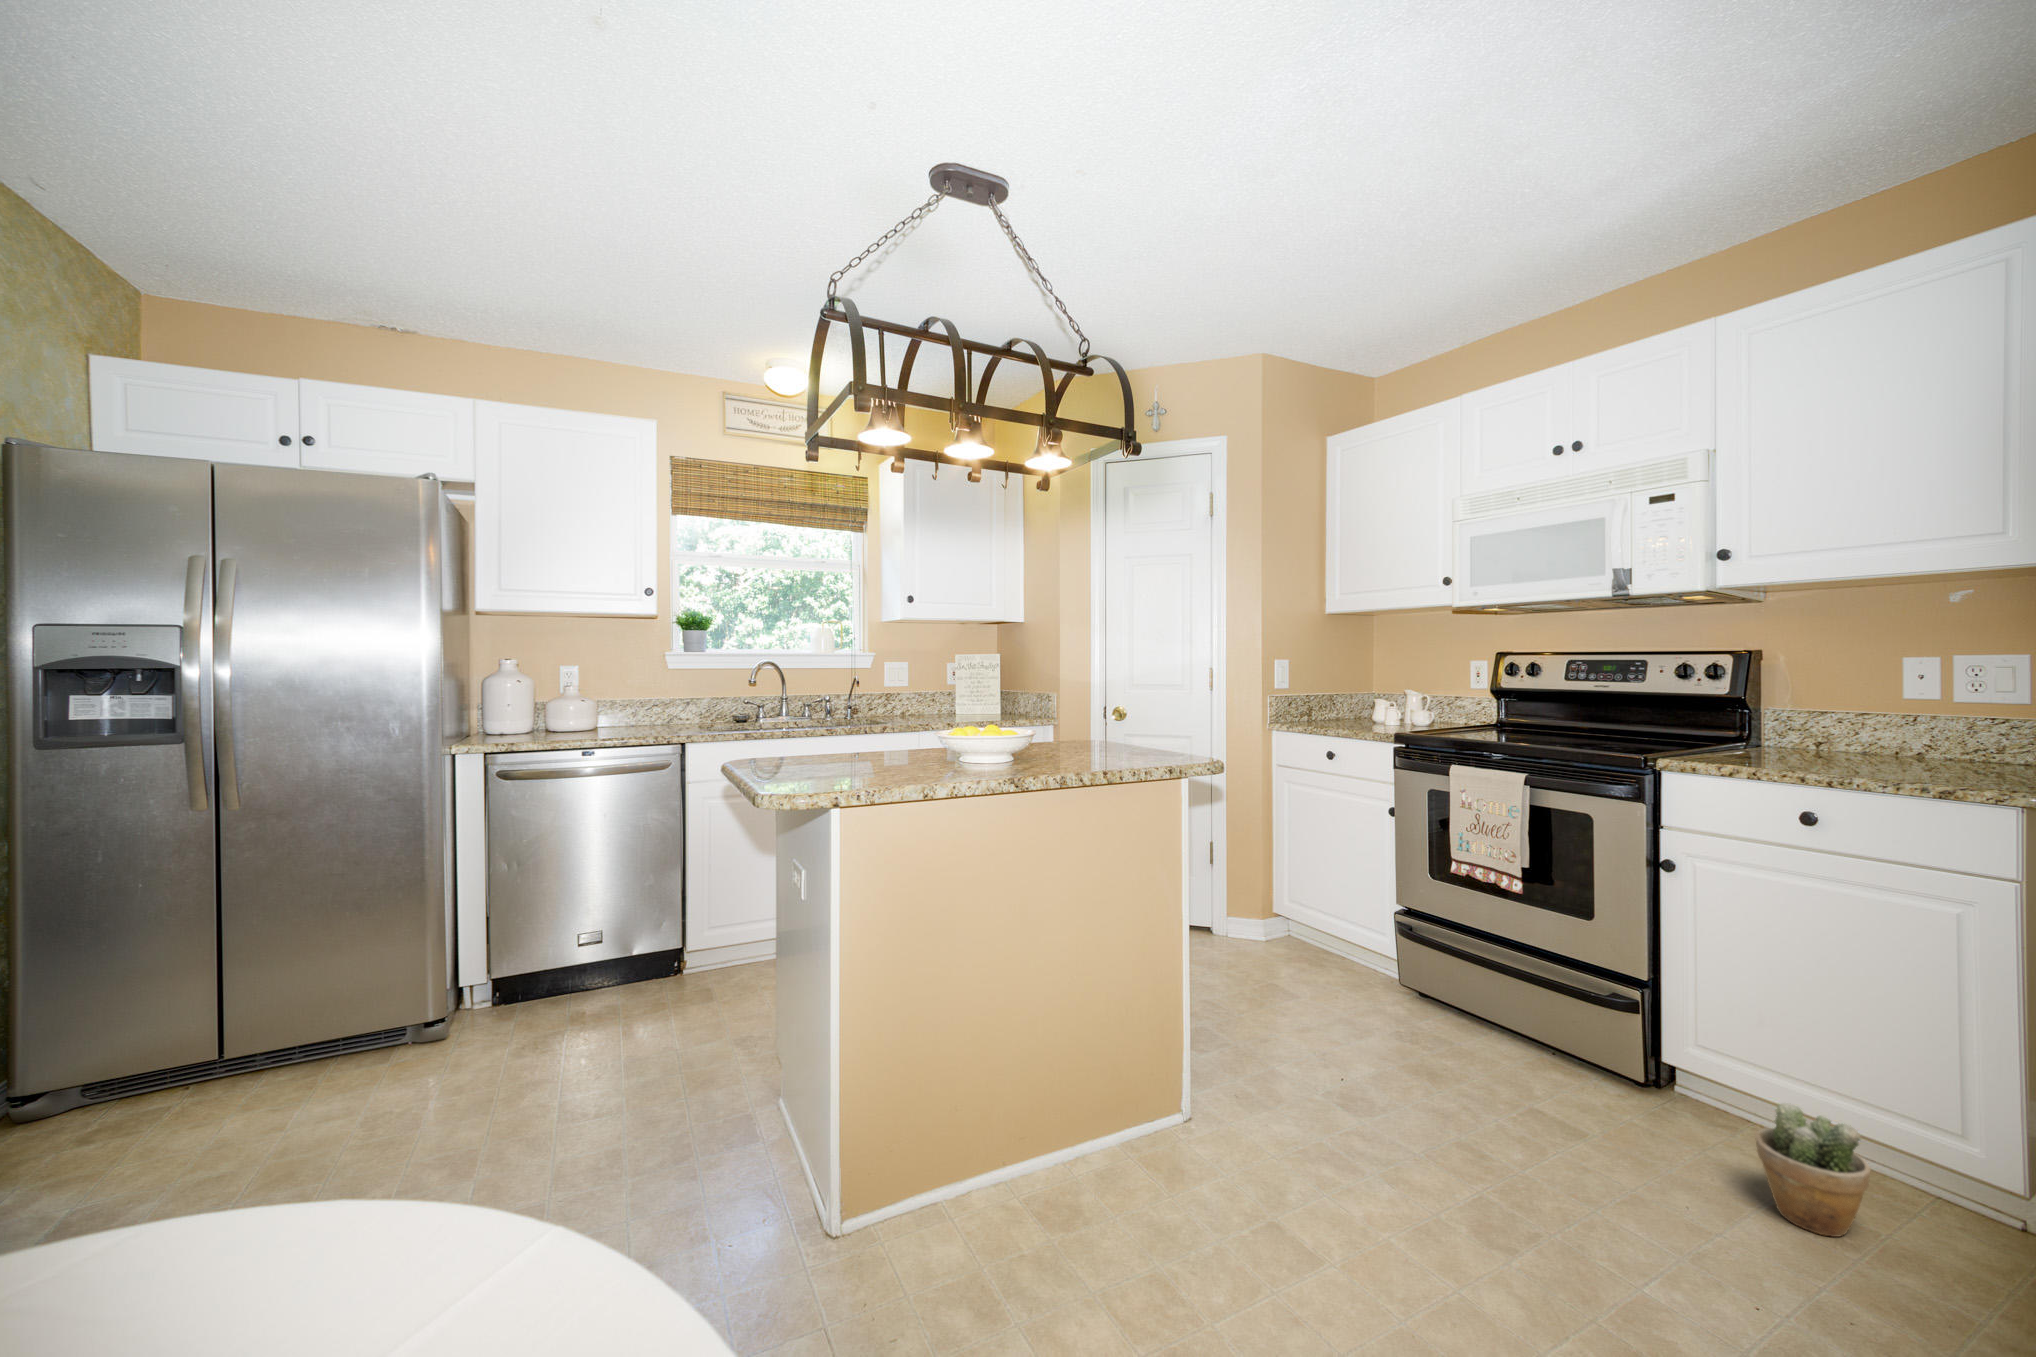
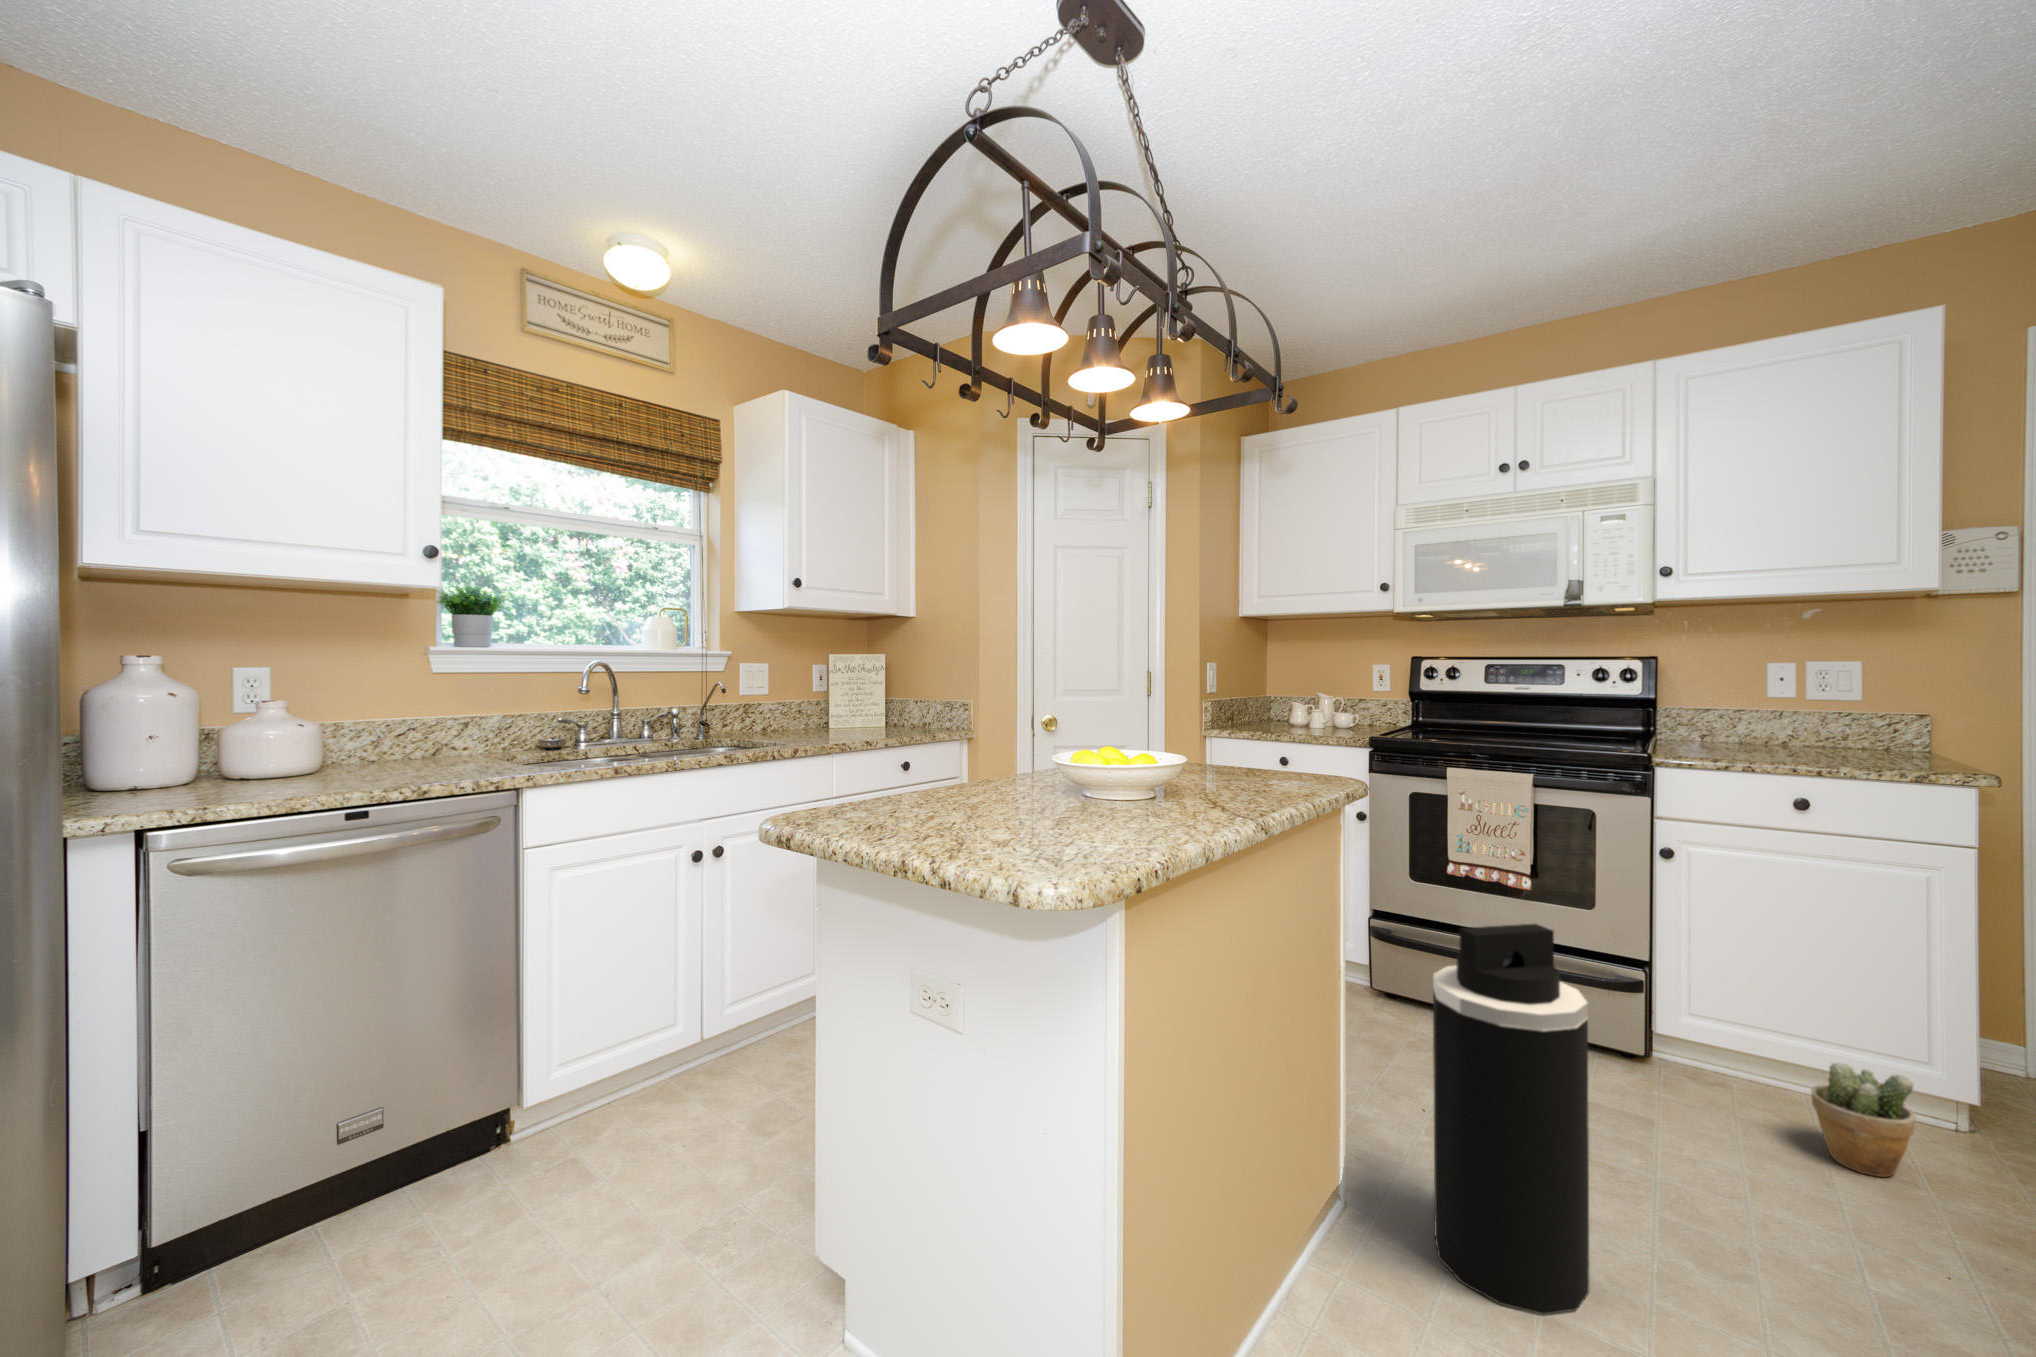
trash can: none [1226,889,1348,1227] -> present [1433,924,1589,1315]

